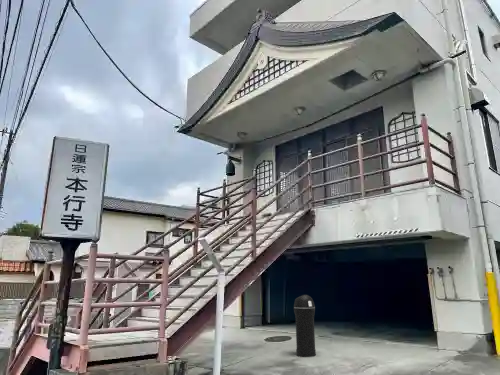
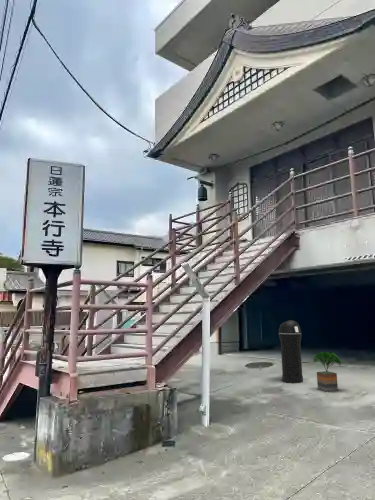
potted tree: none [323,325,350,365] -> present [314,352,342,392]

